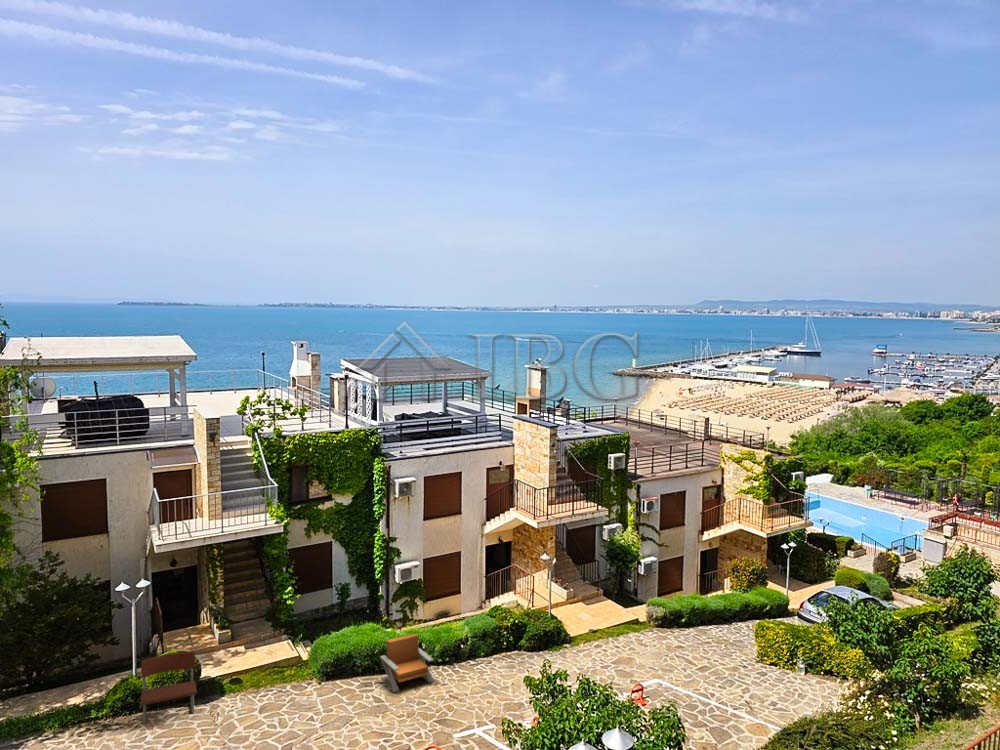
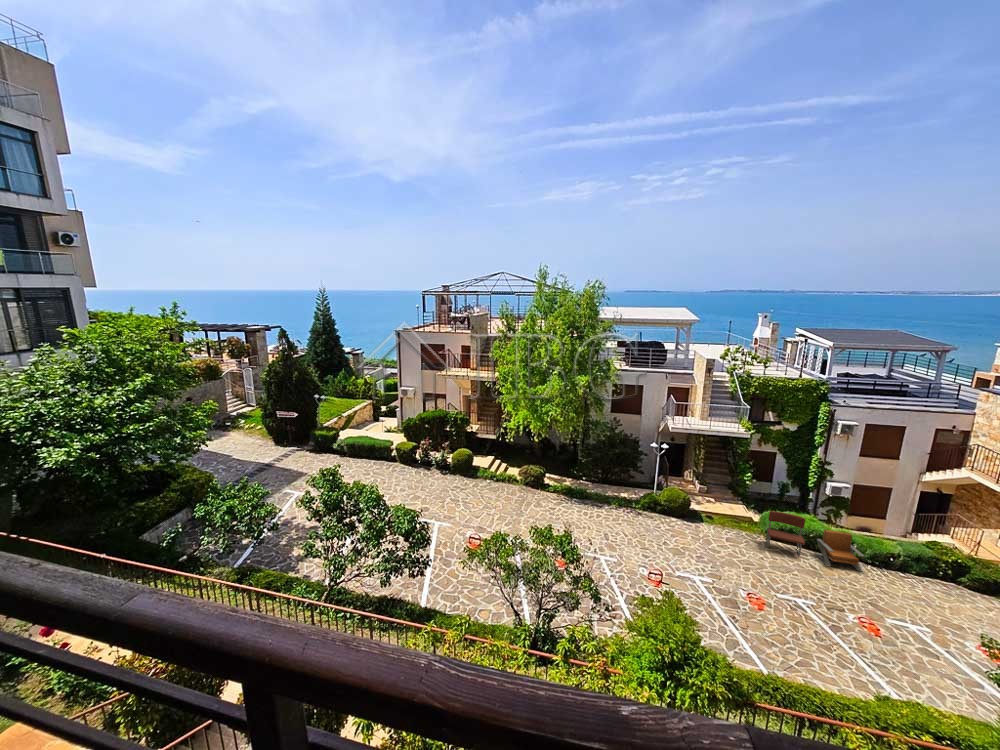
bench: present [141,651,197,724] -> present [766,511,805,555]

